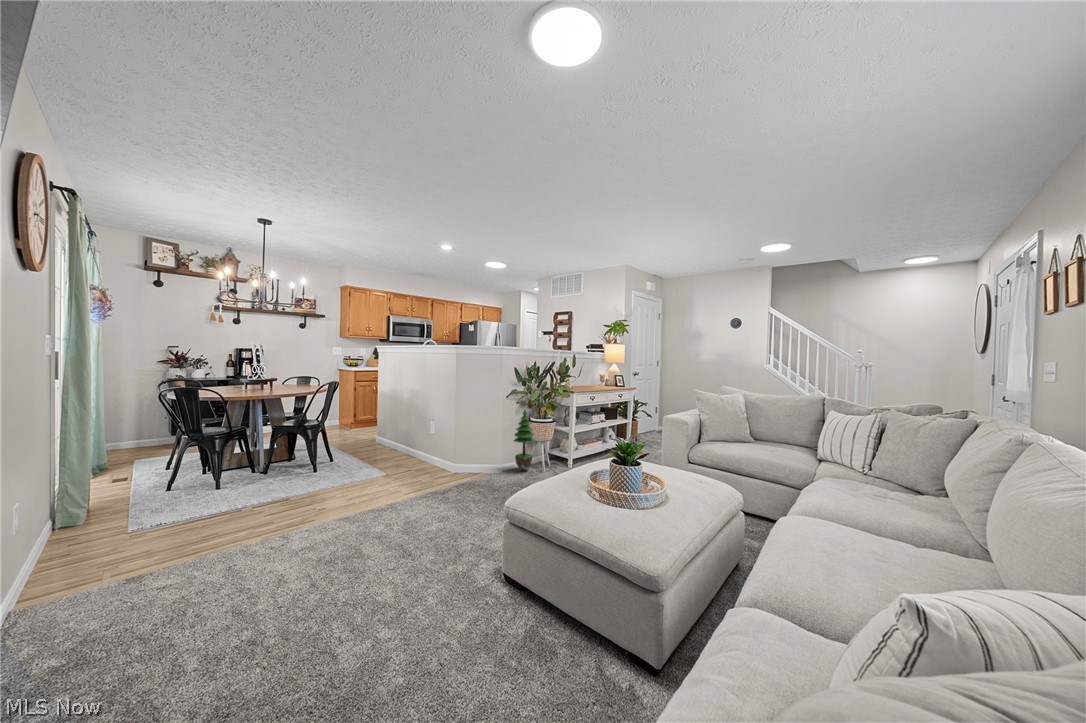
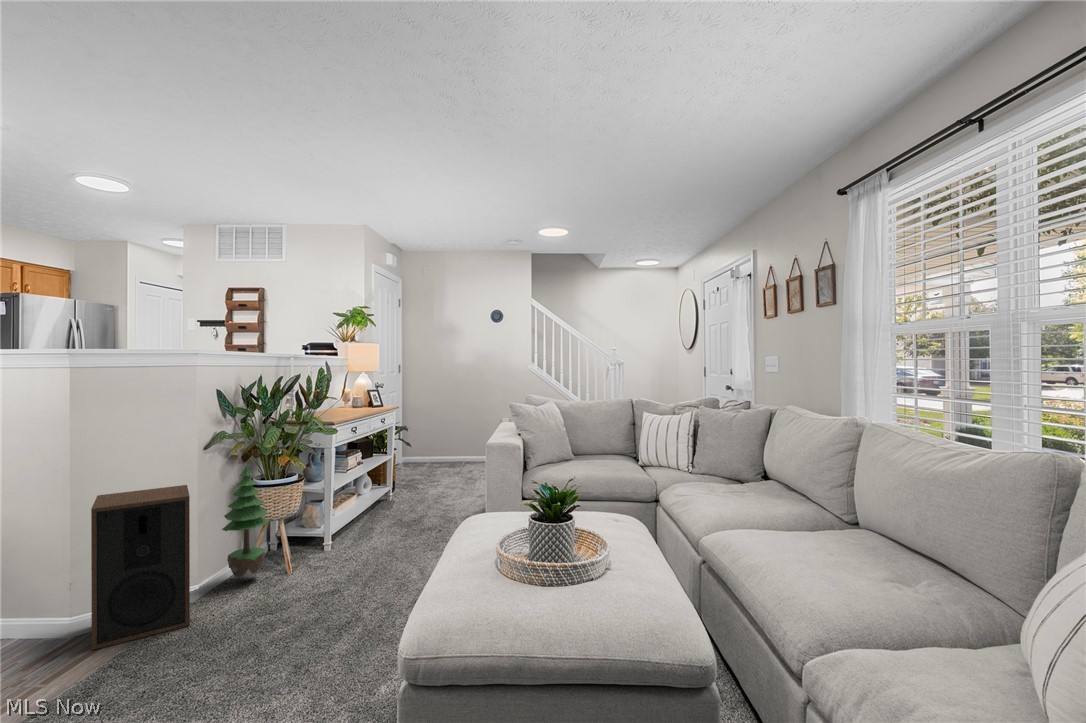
speaker: none [454,413,496,481] -> present [91,485,190,650]

